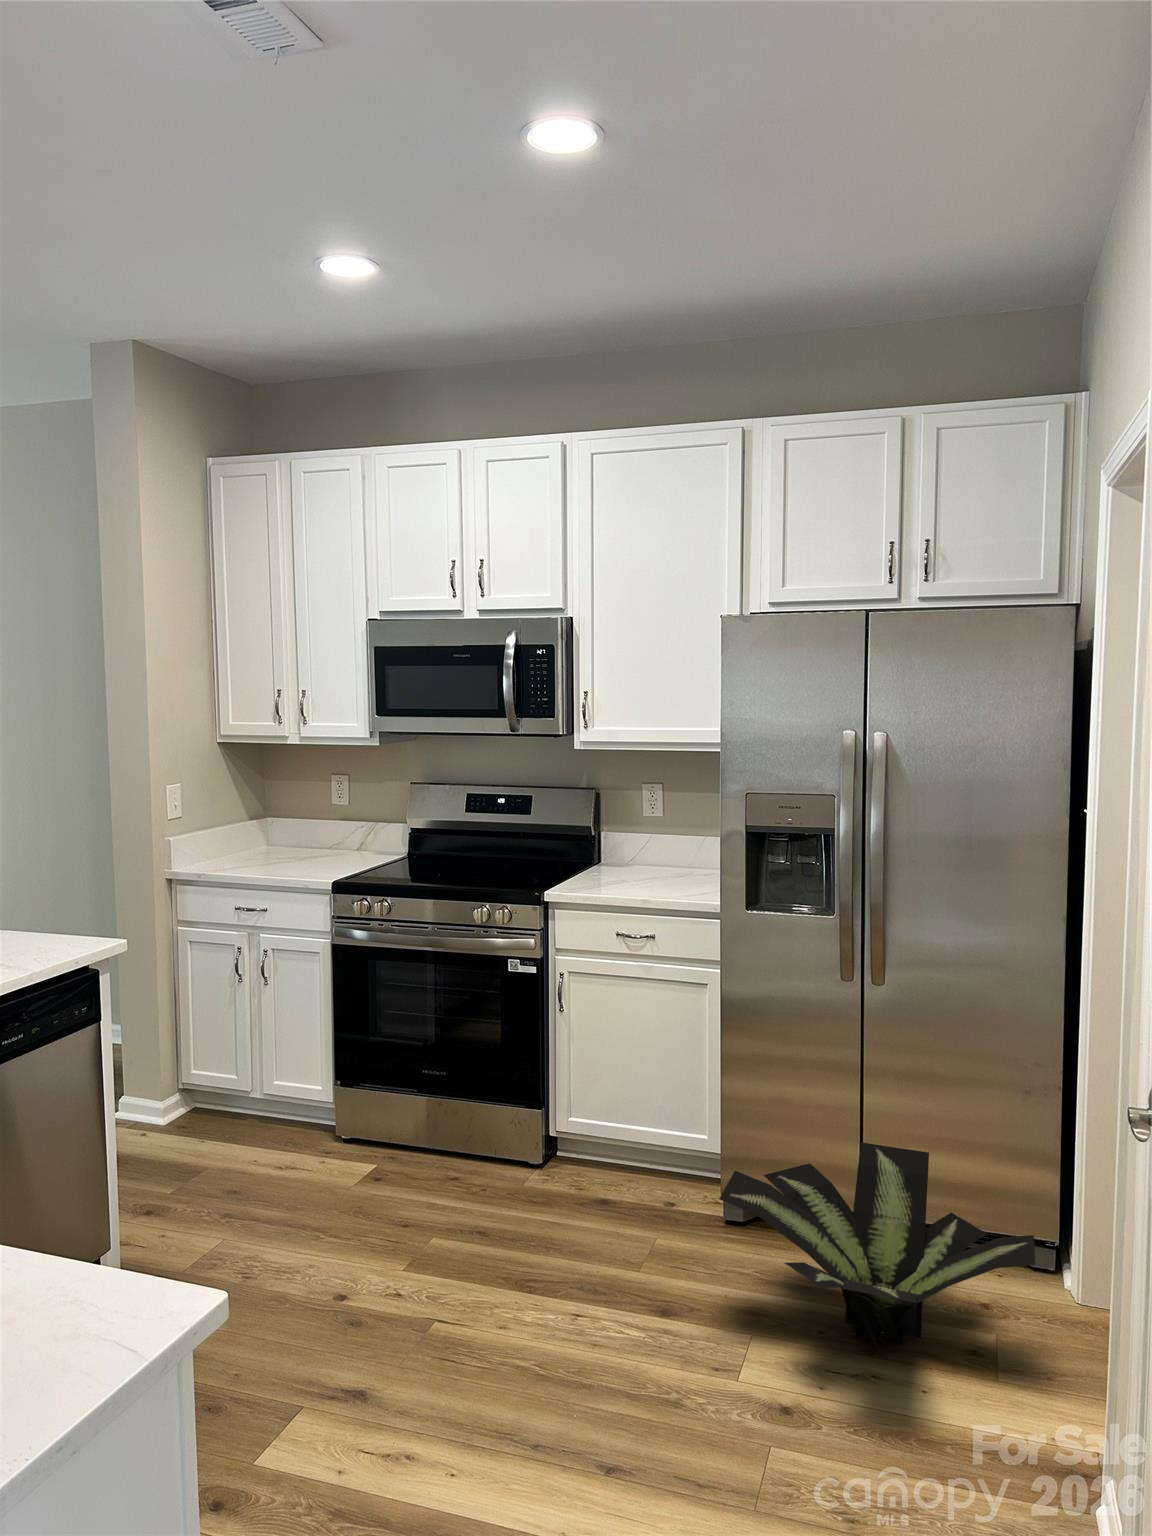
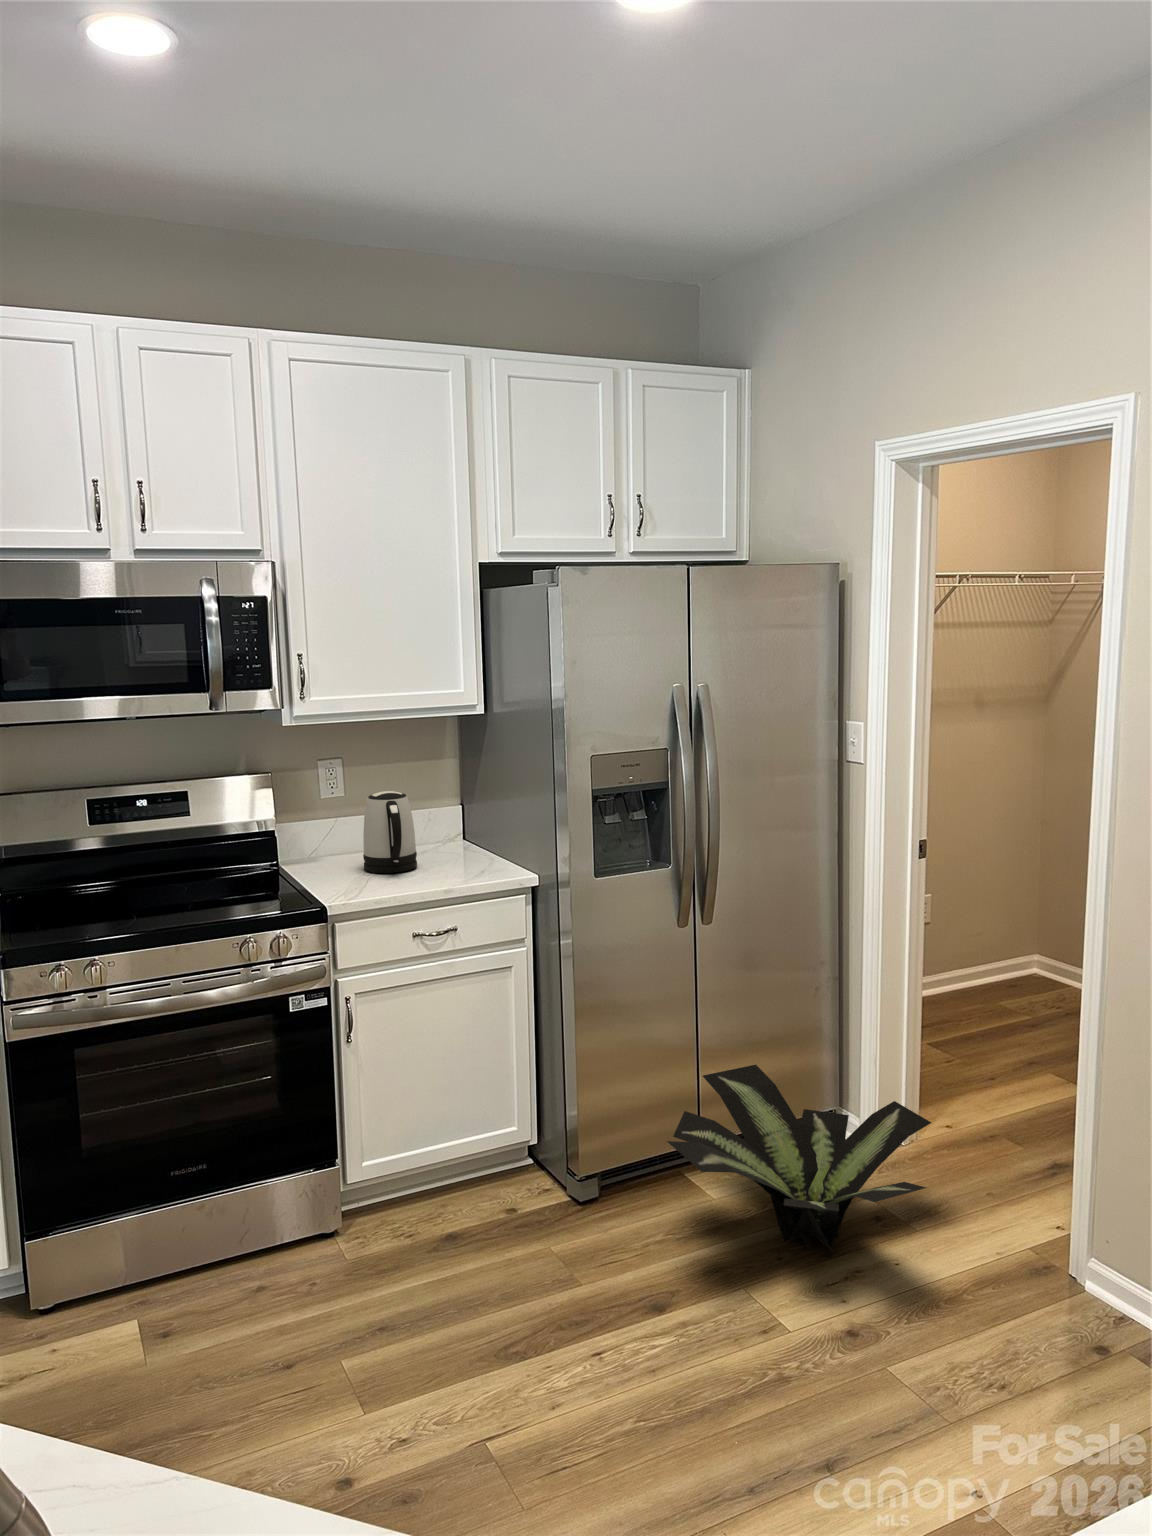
kettle: none [640,816,686,886] -> present [363,791,417,873]

